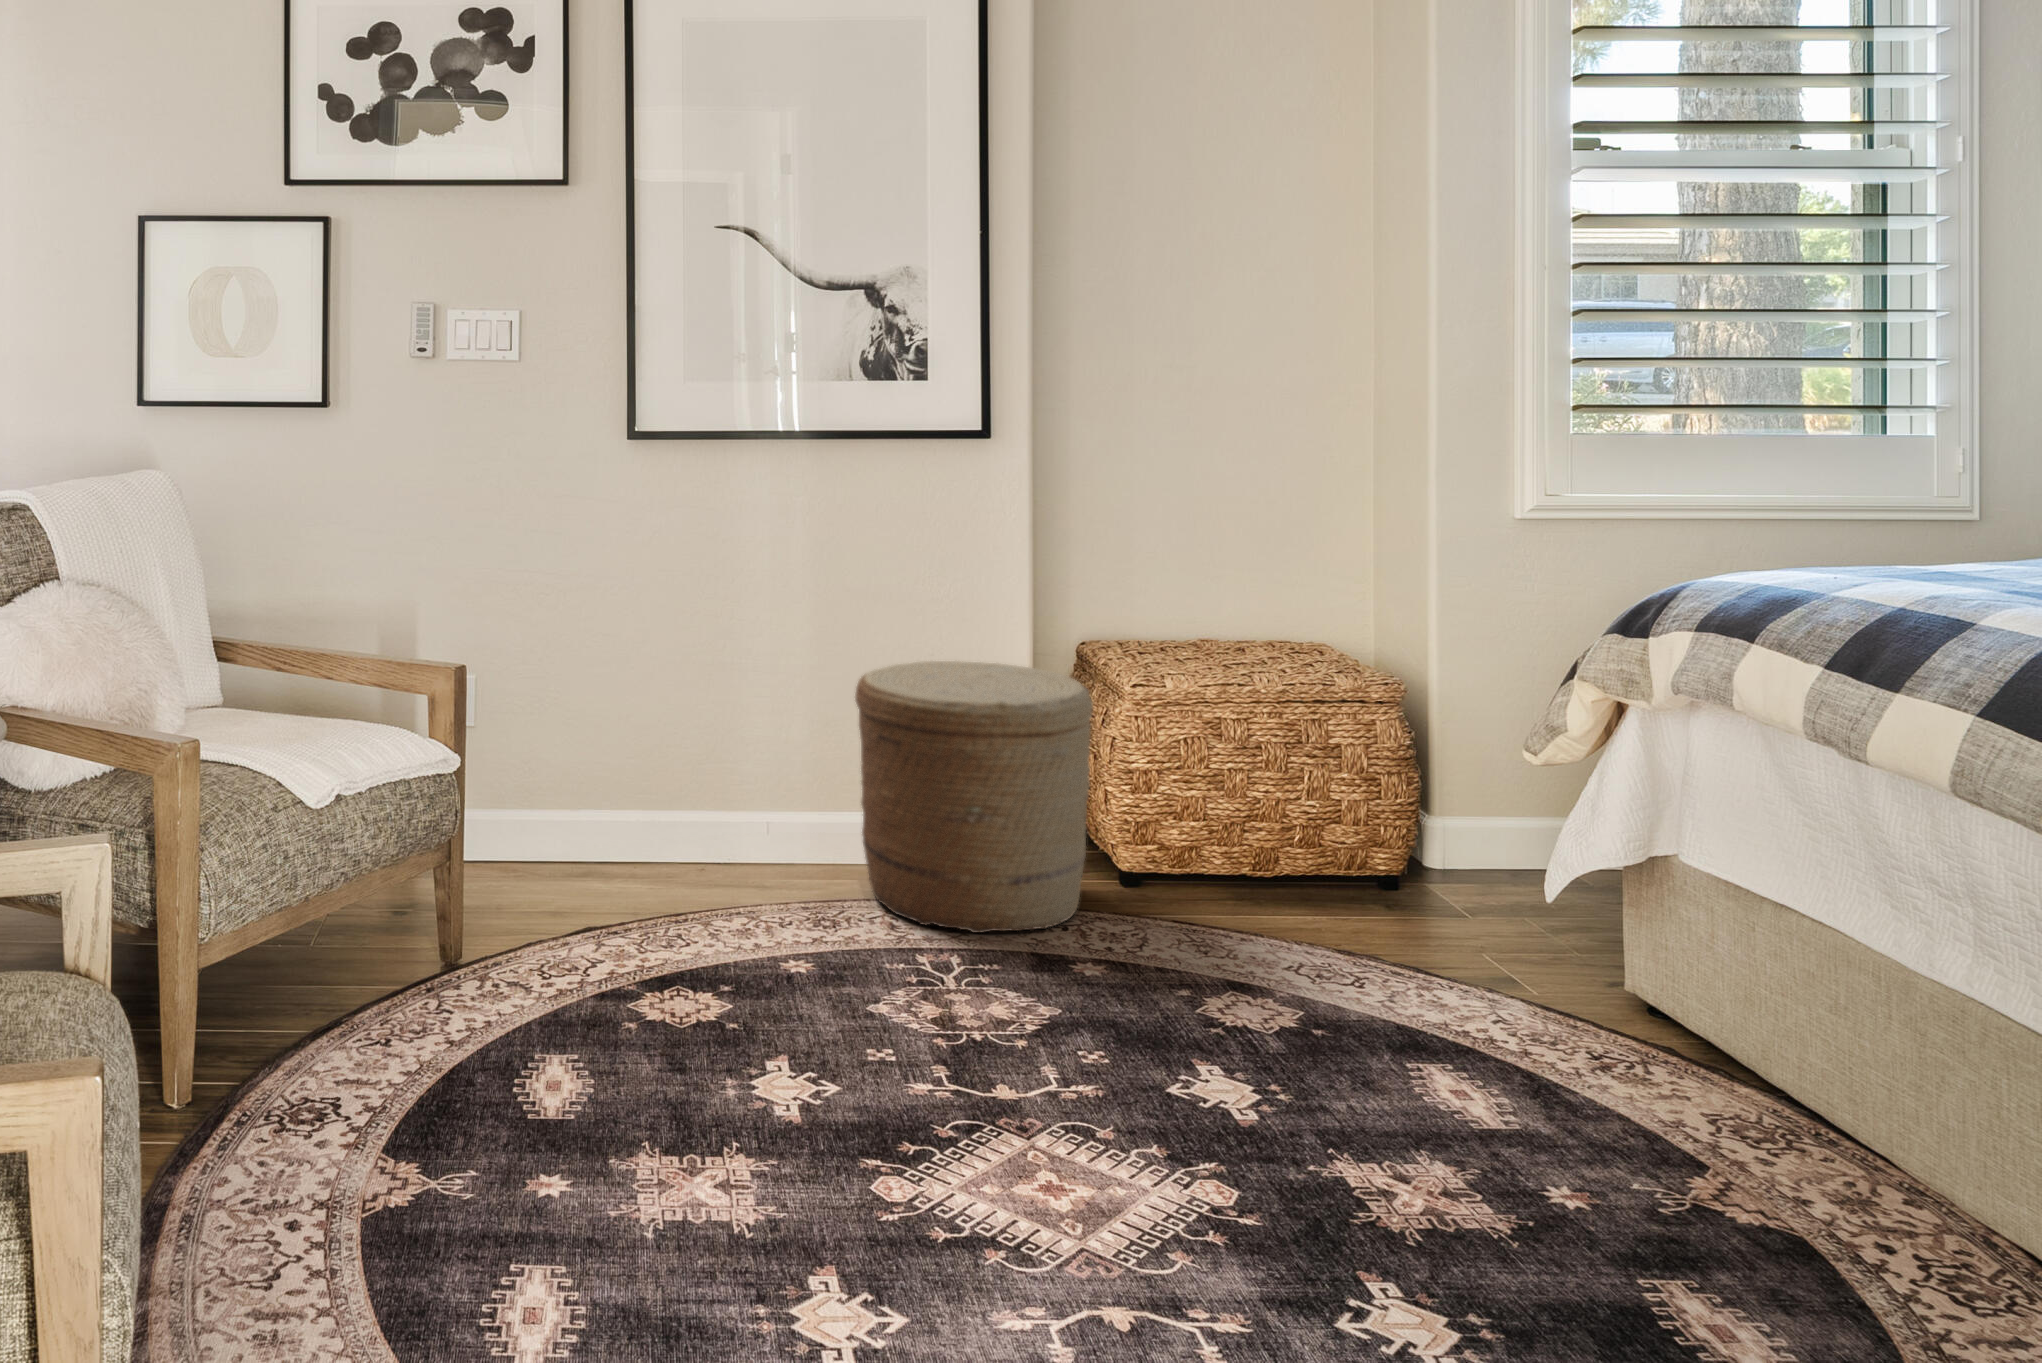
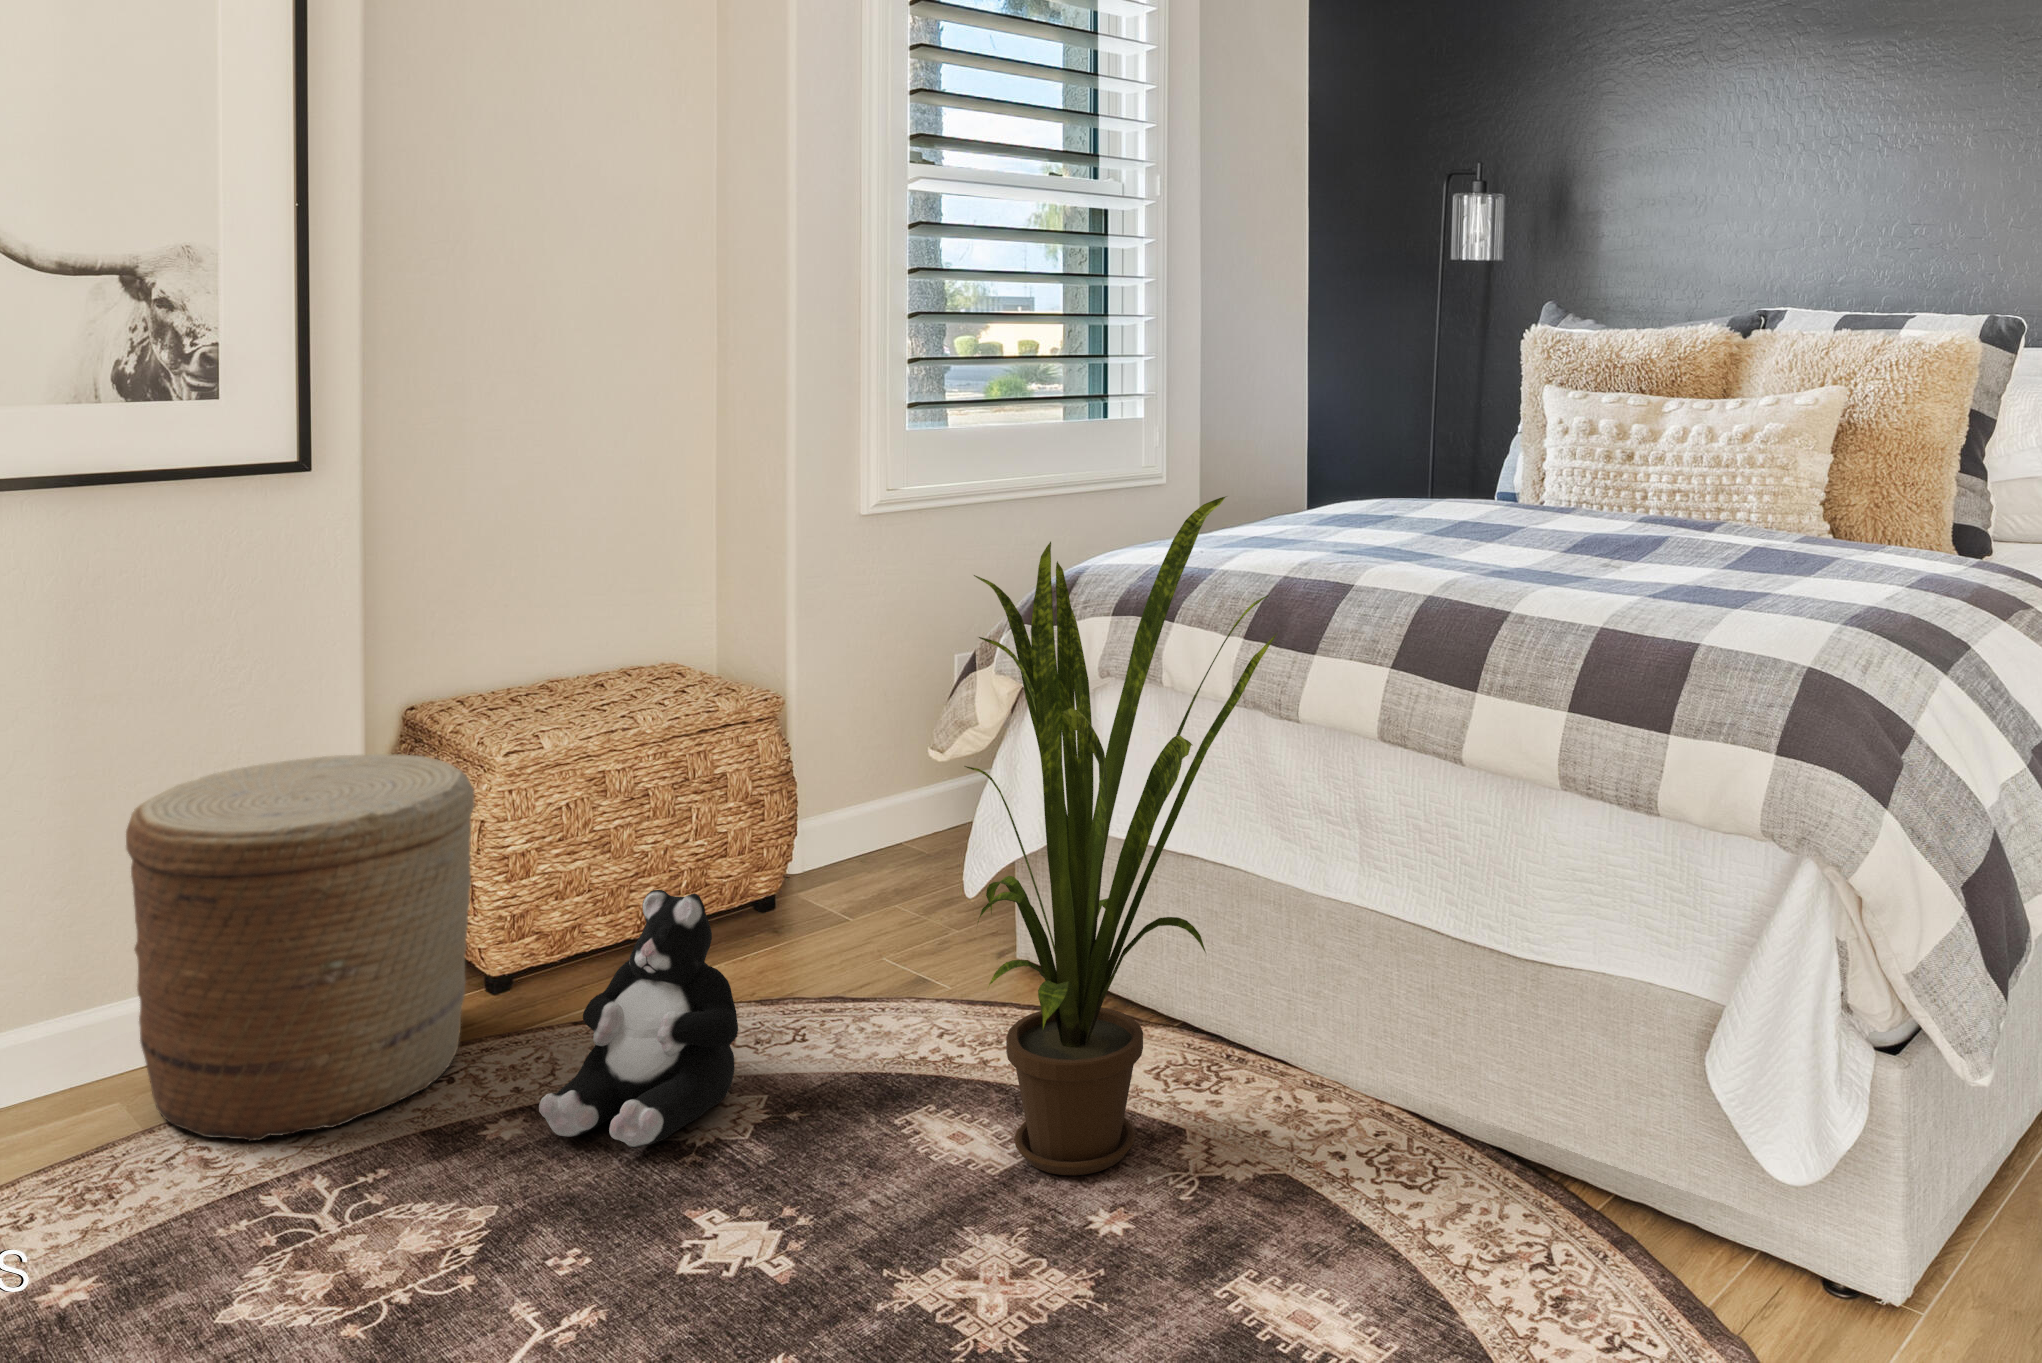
house plant: none [1454,516,1848,1159] -> present [964,496,1276,1175]
plush toy: none [1107,810,1281,1010] -> present [539,890,738,1147]

